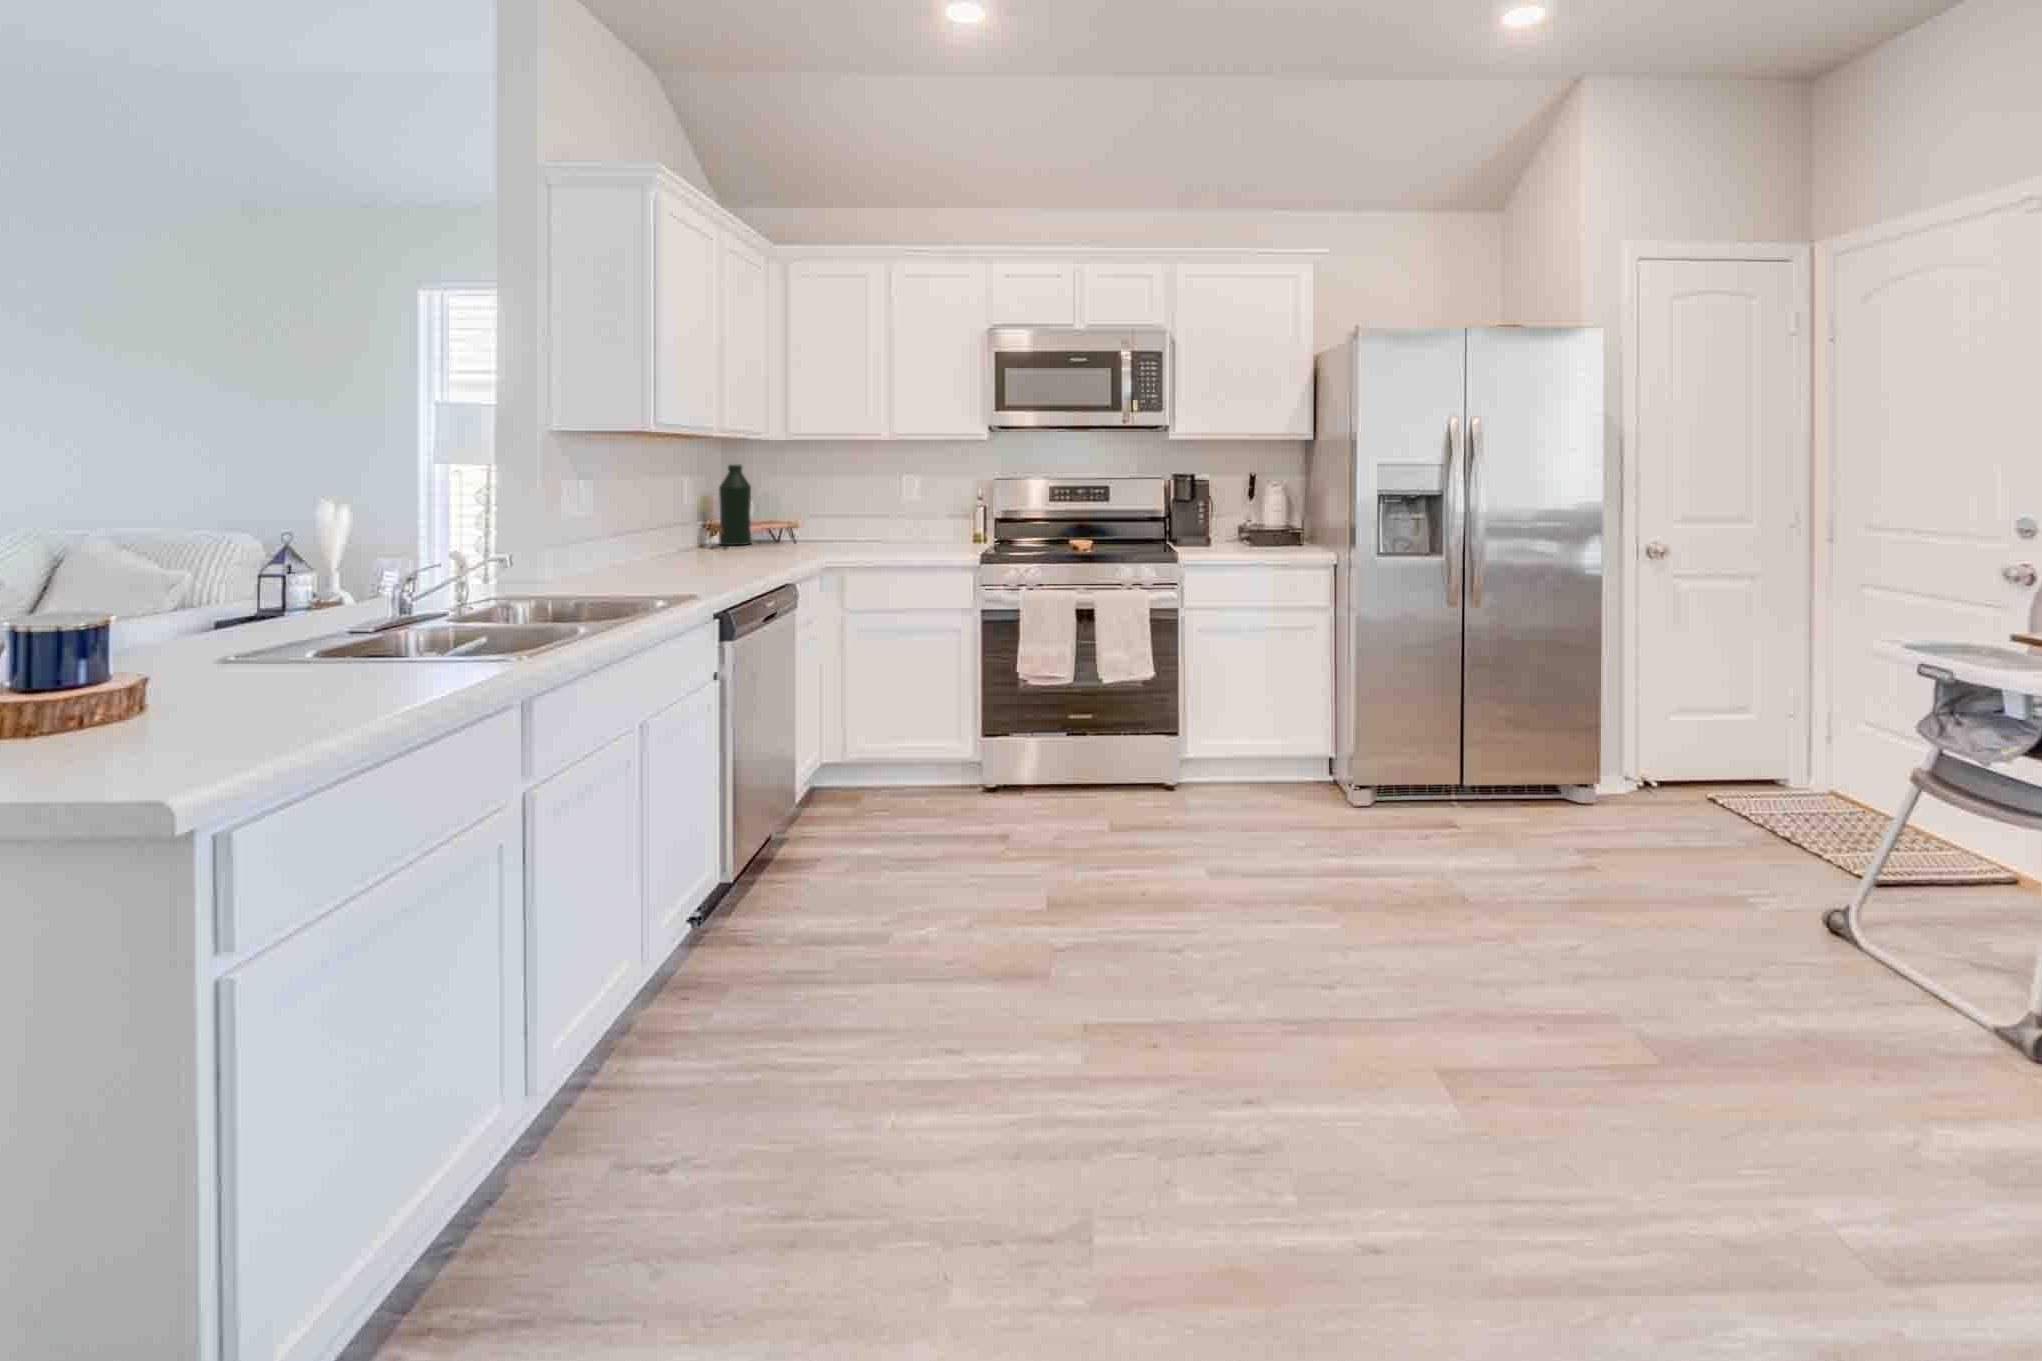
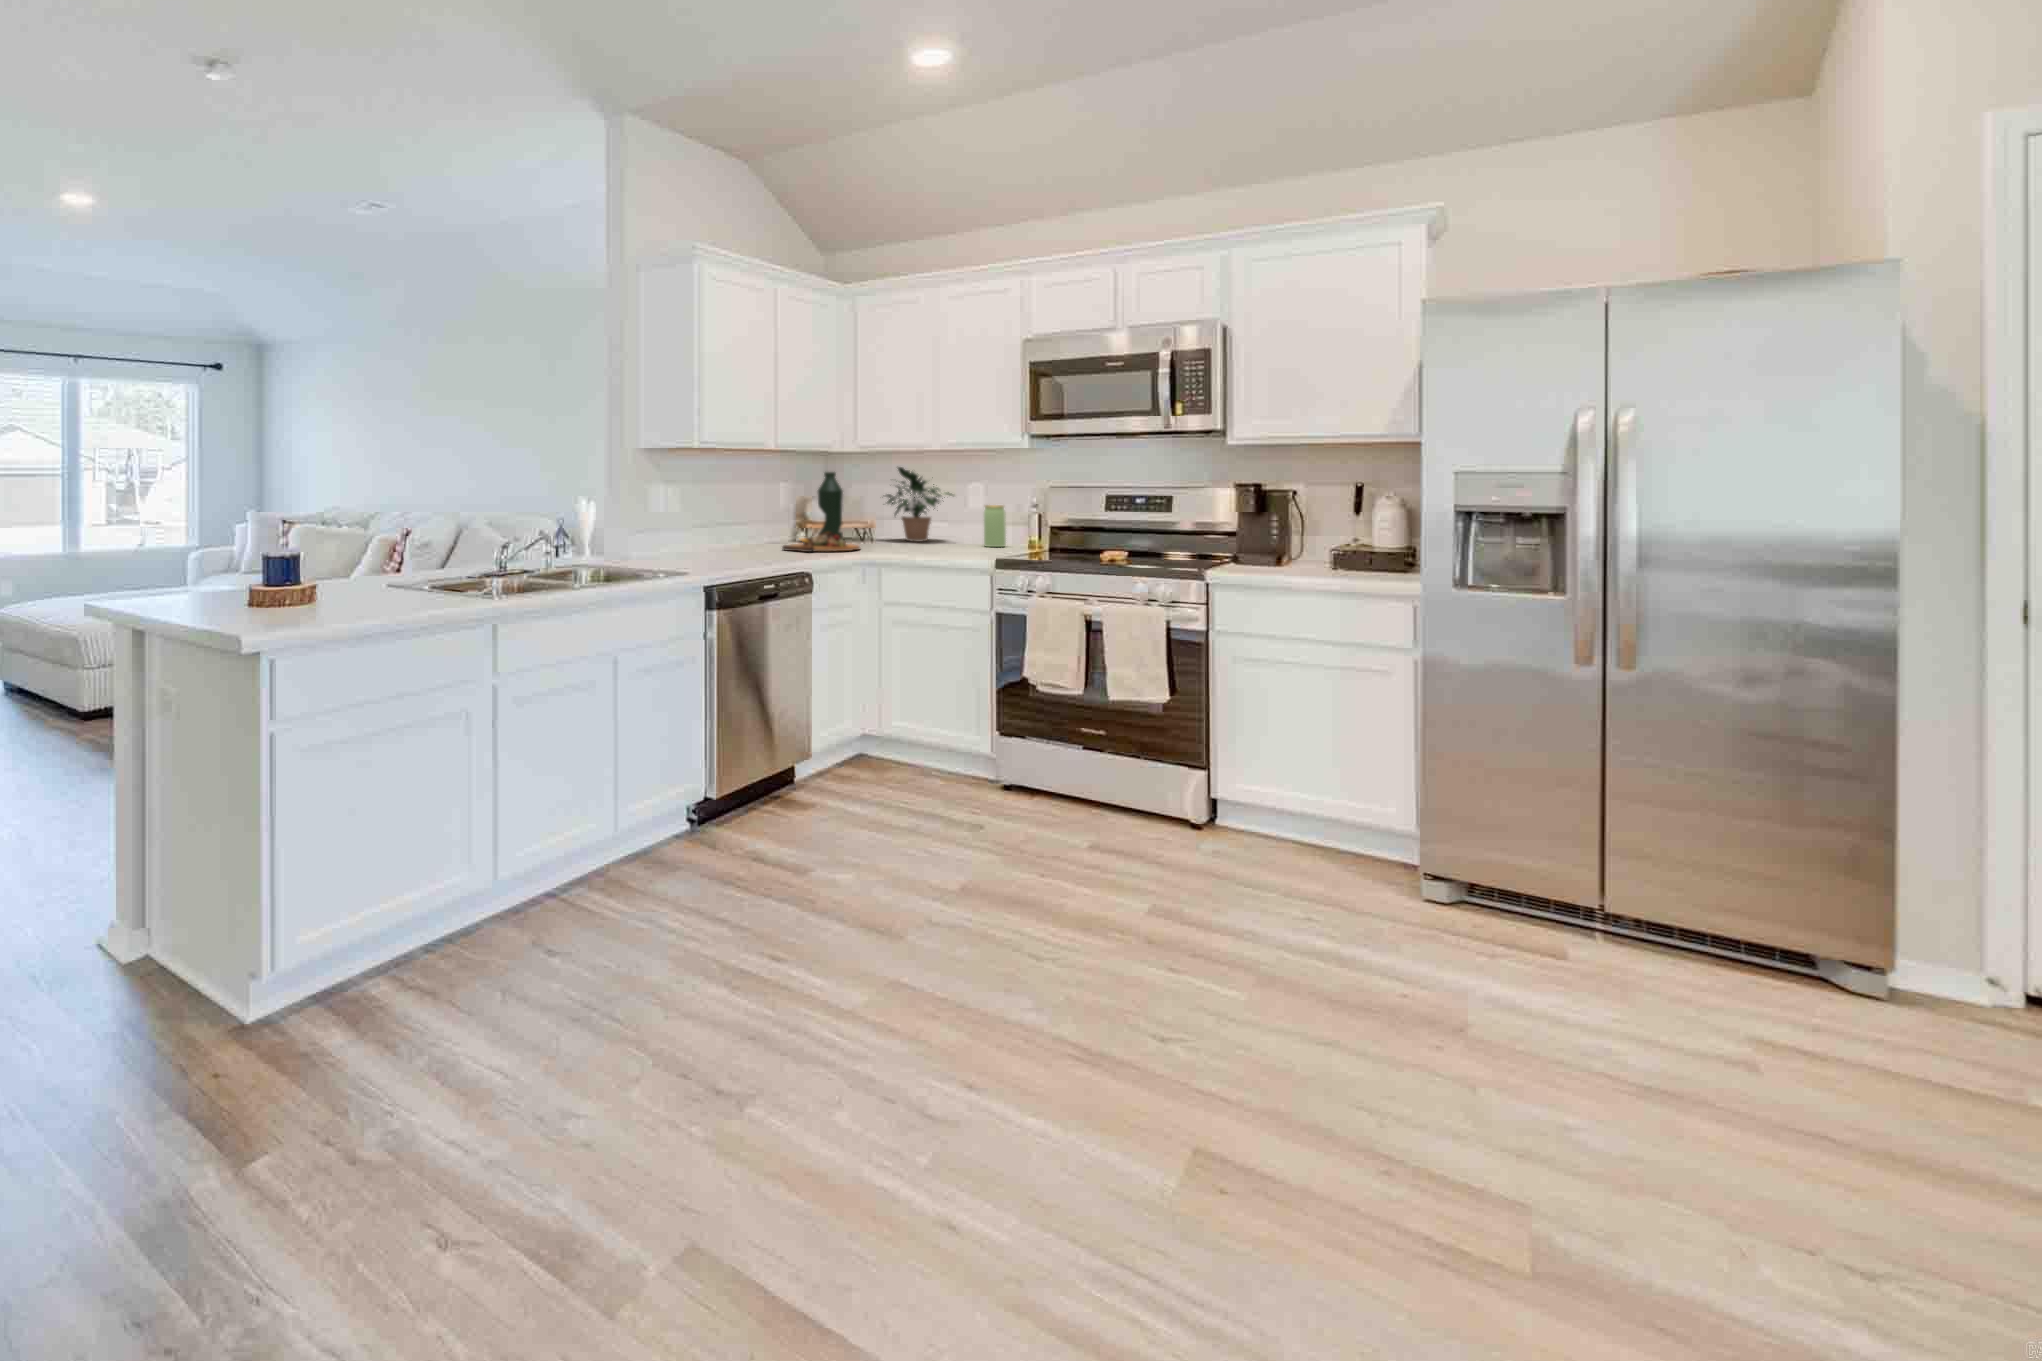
potted plant: none [794,458,886,541] -> present [886,467,952,542]
jar: none [919,498,942,542] -> present [984,505,1006,547]
cutting board: none [715,537,808,562] -> present [782,532,860,552]

